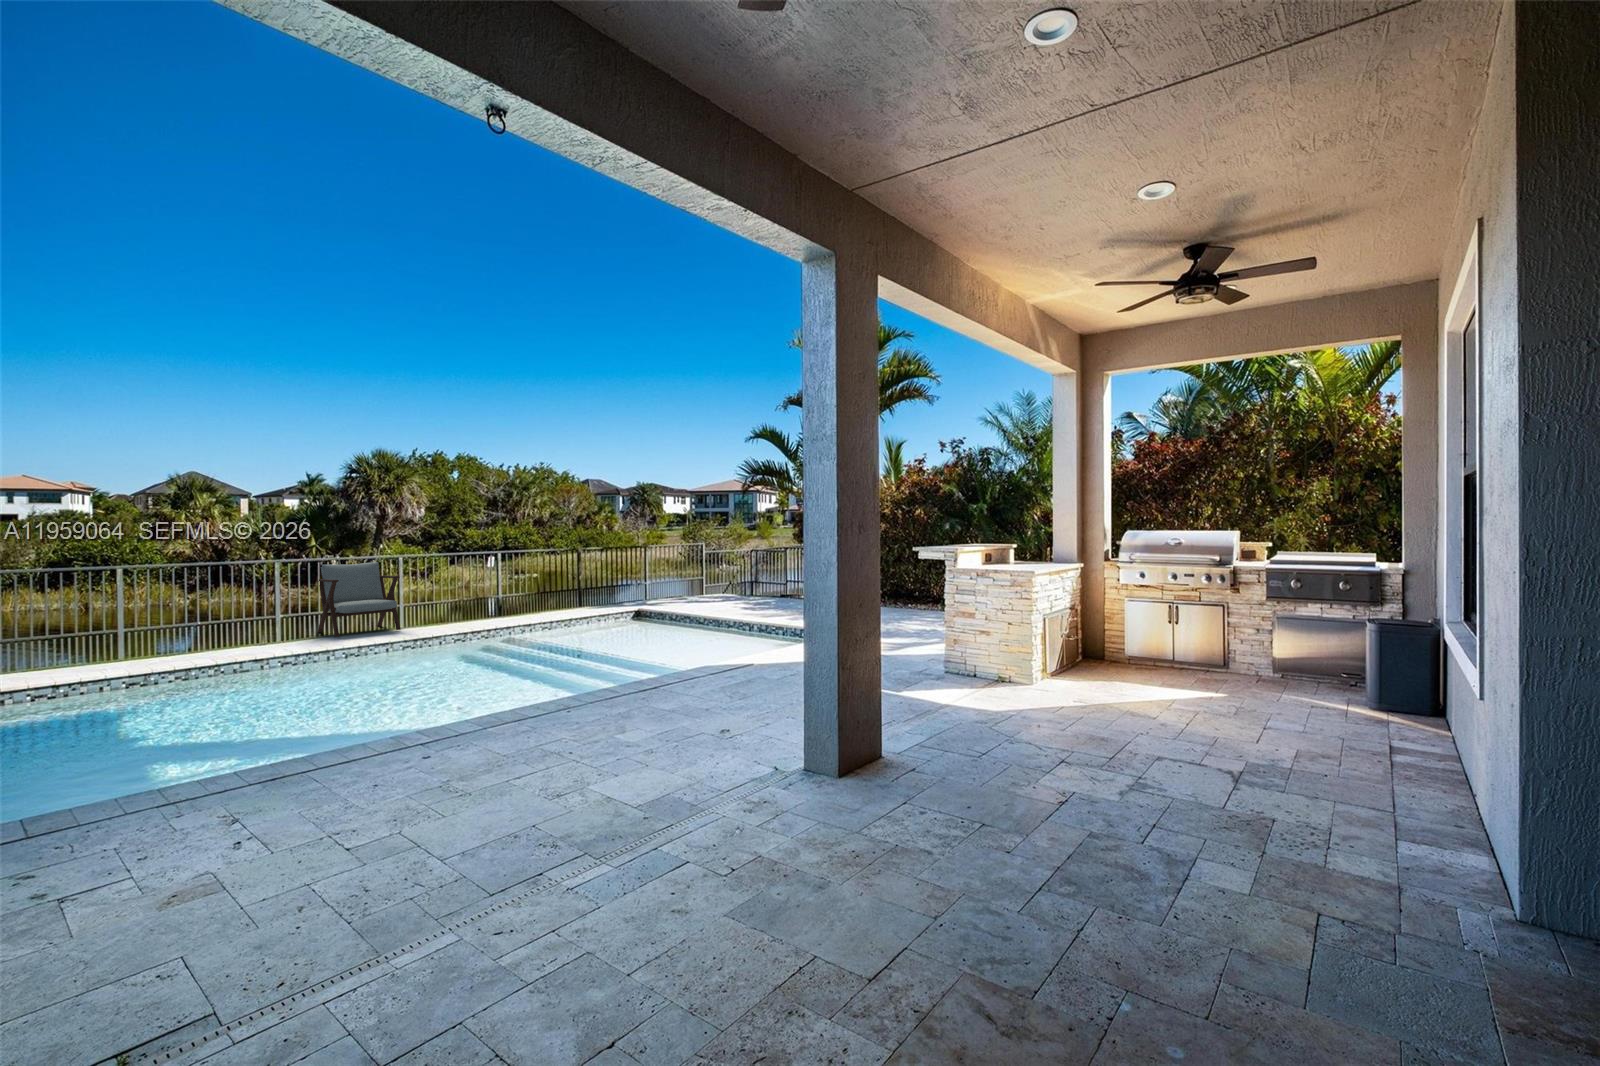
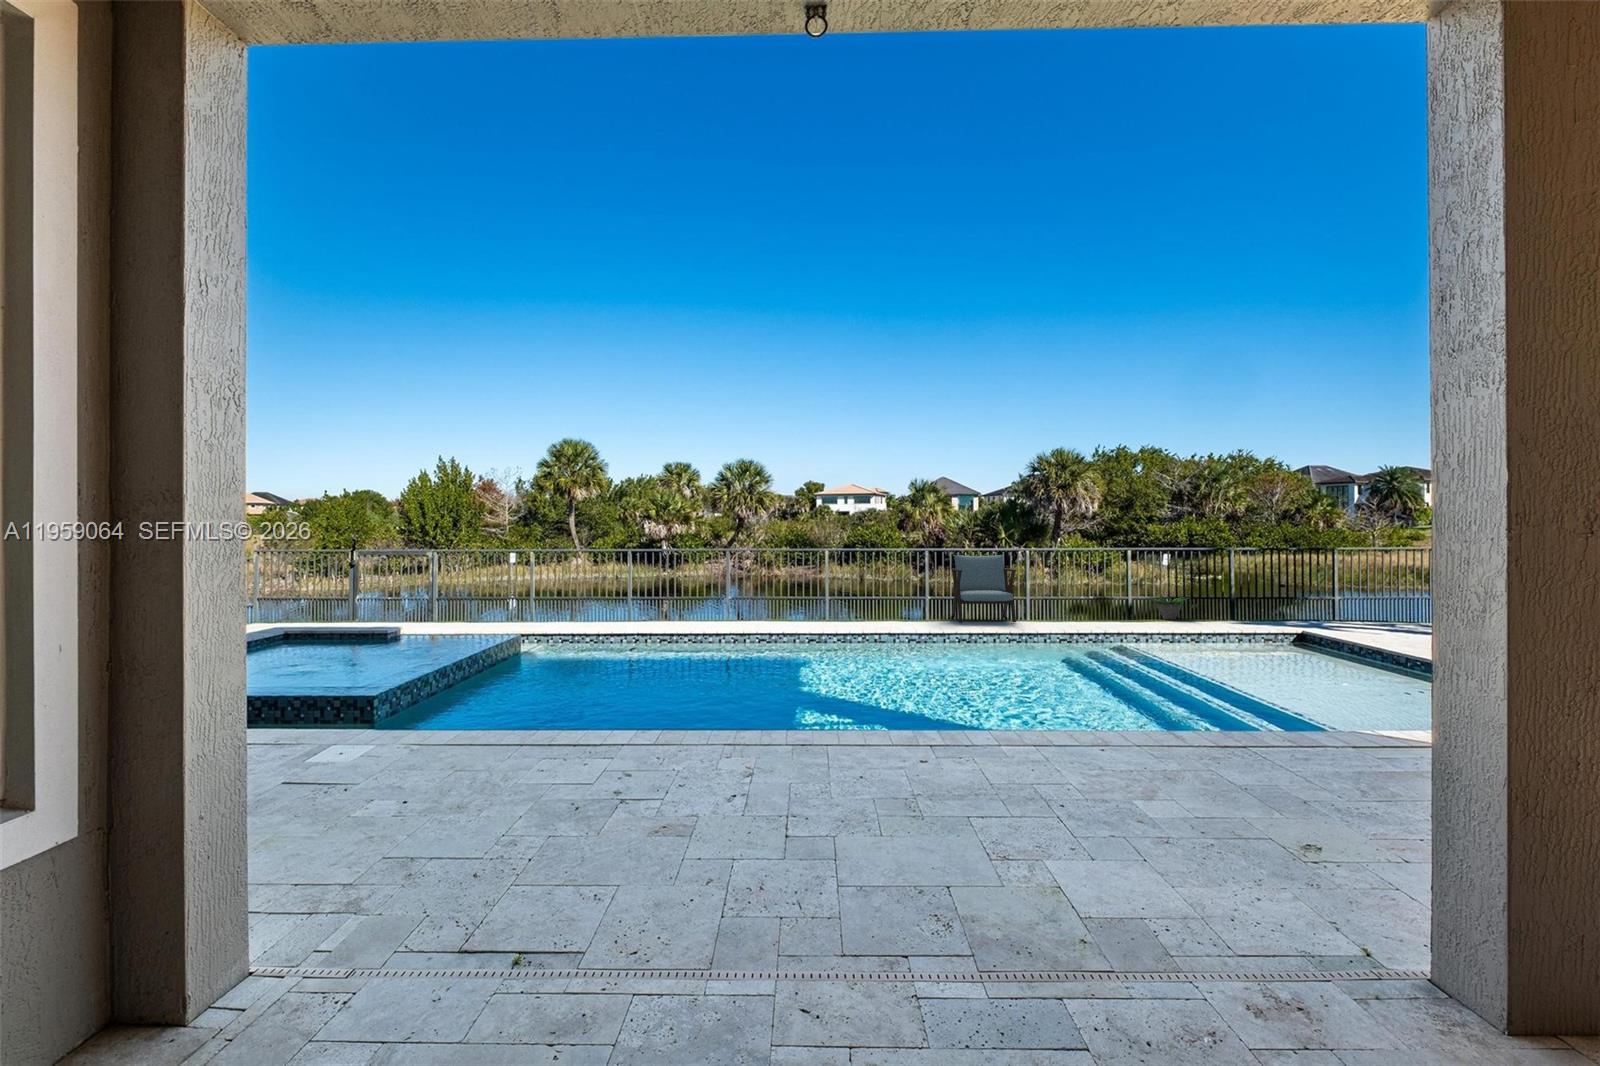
decorative plant: none [515,591,554,612] -> present [1148,597,1189,620]

